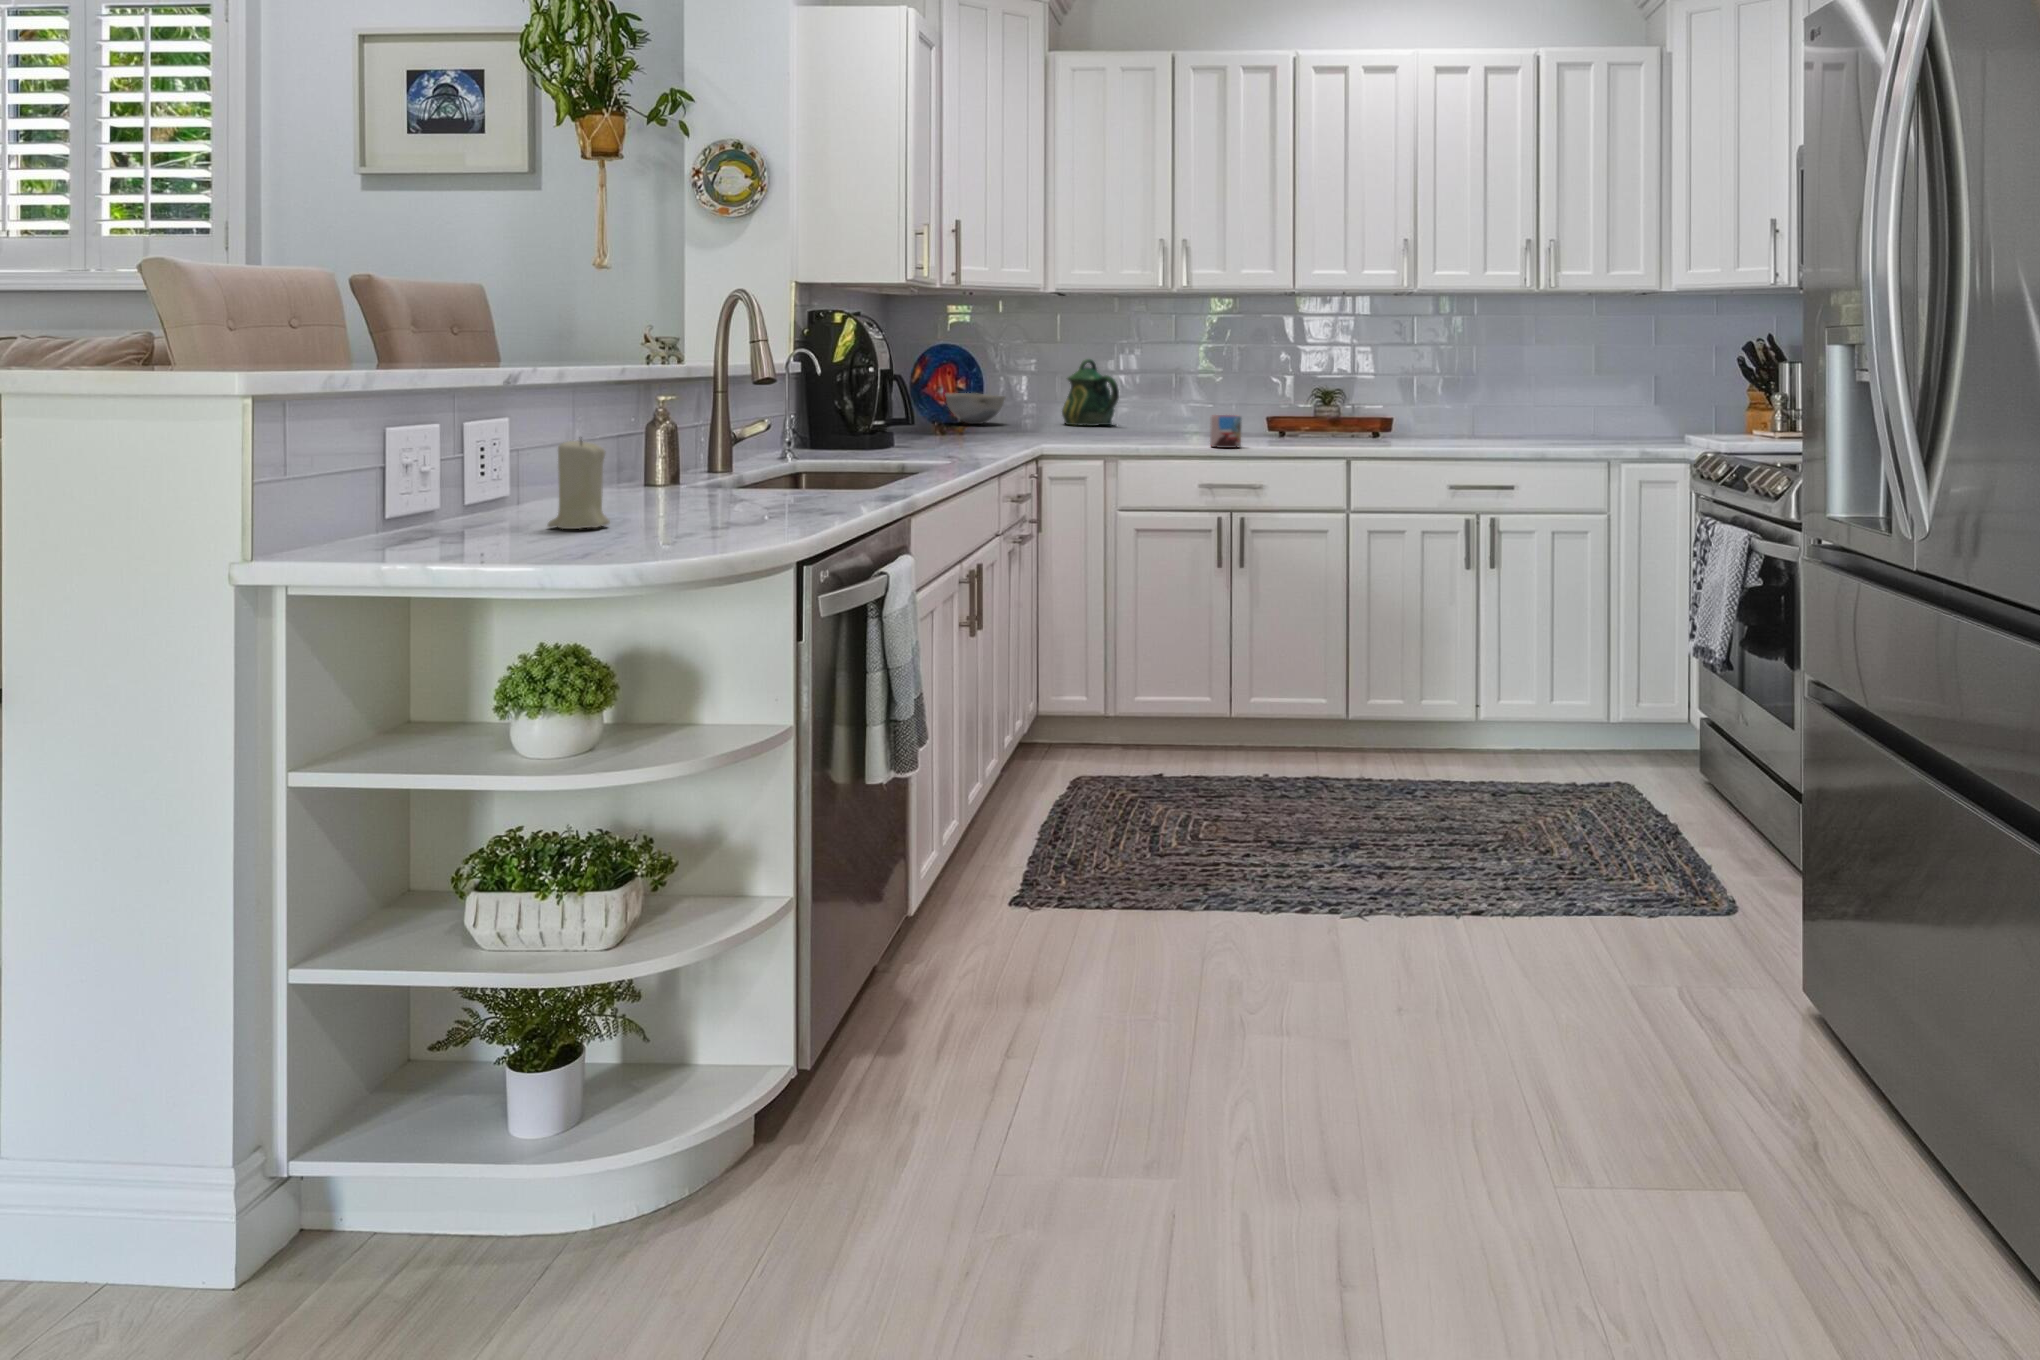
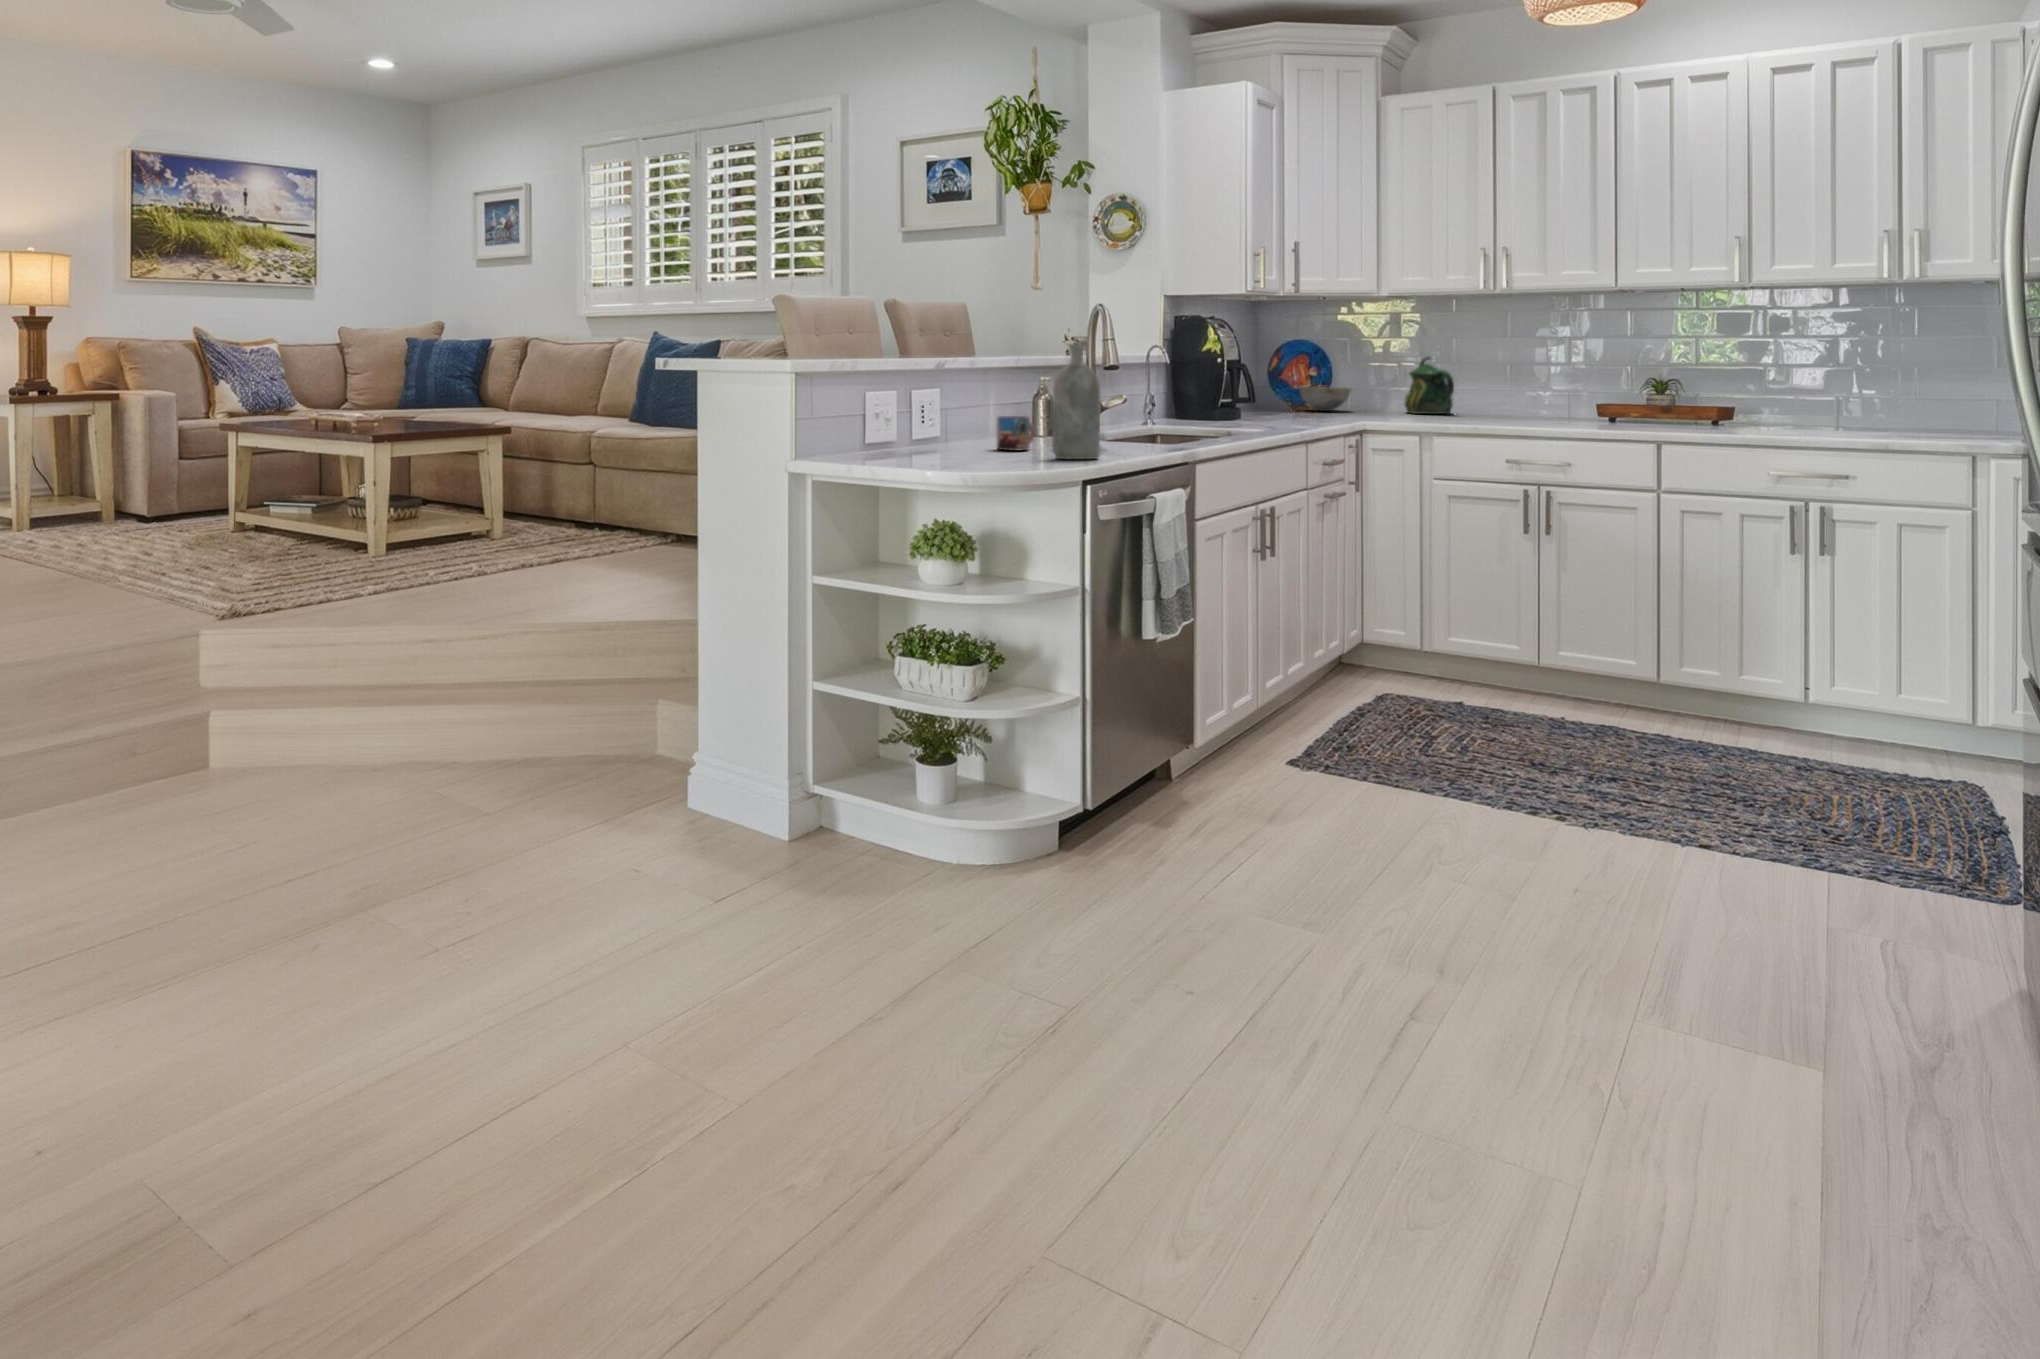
bottle: none [718,354,789,528] -> present [1052,344,1100,459]
mug: present [1210,415,1242,448] -> present [997,416,1035,451]
candle: present [547,439,610,529] -> none [952,397,989,455]

